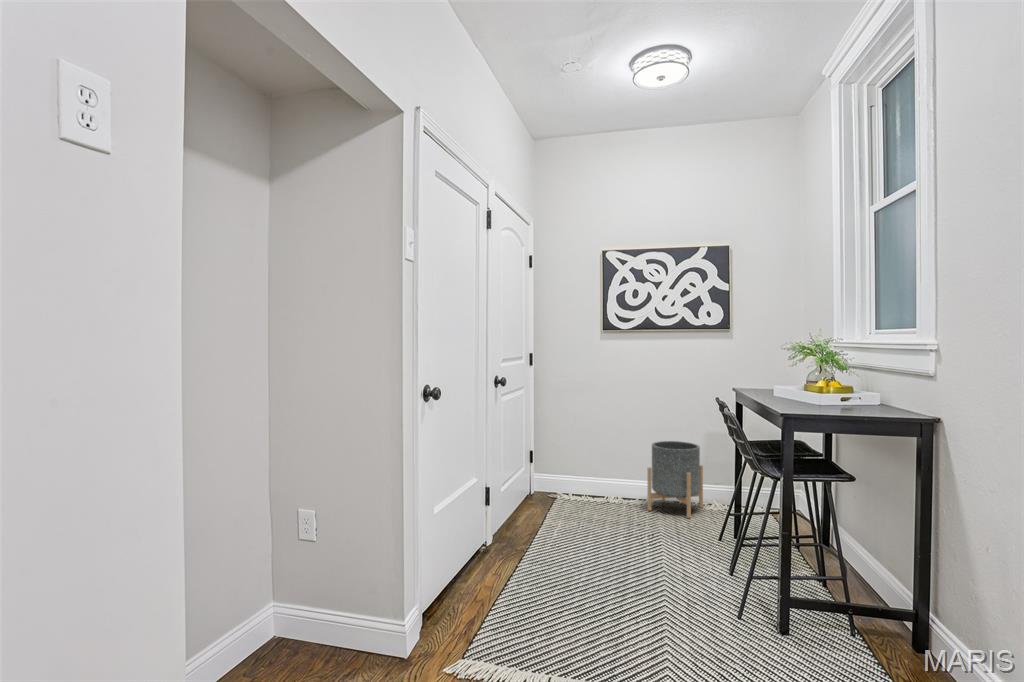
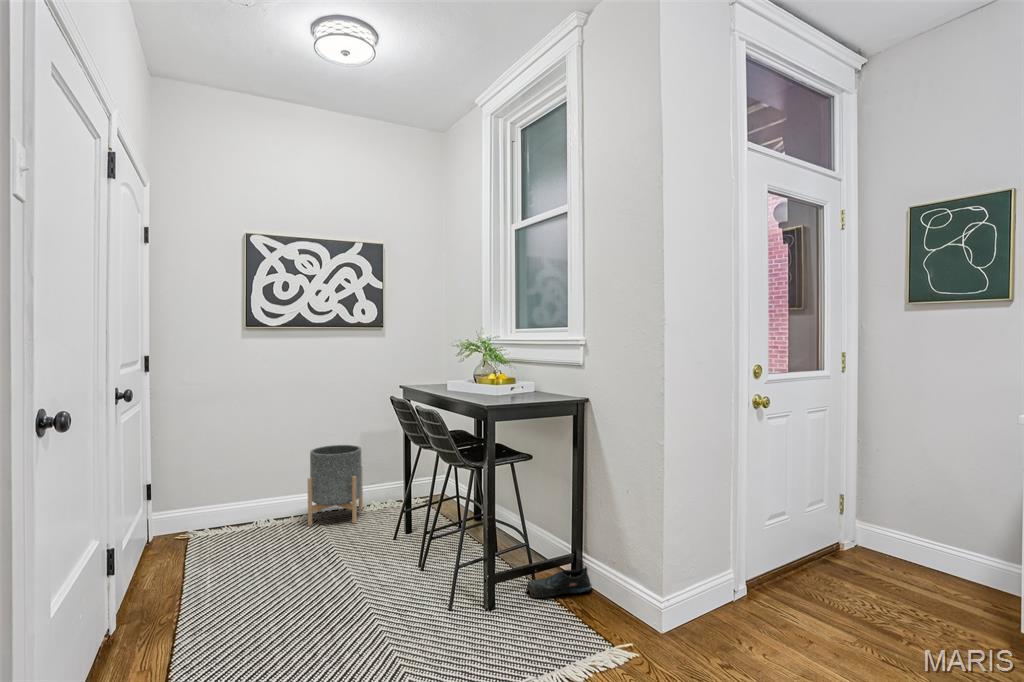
shoe: none [837,621,935,660] -> present [526,566,592,598]

